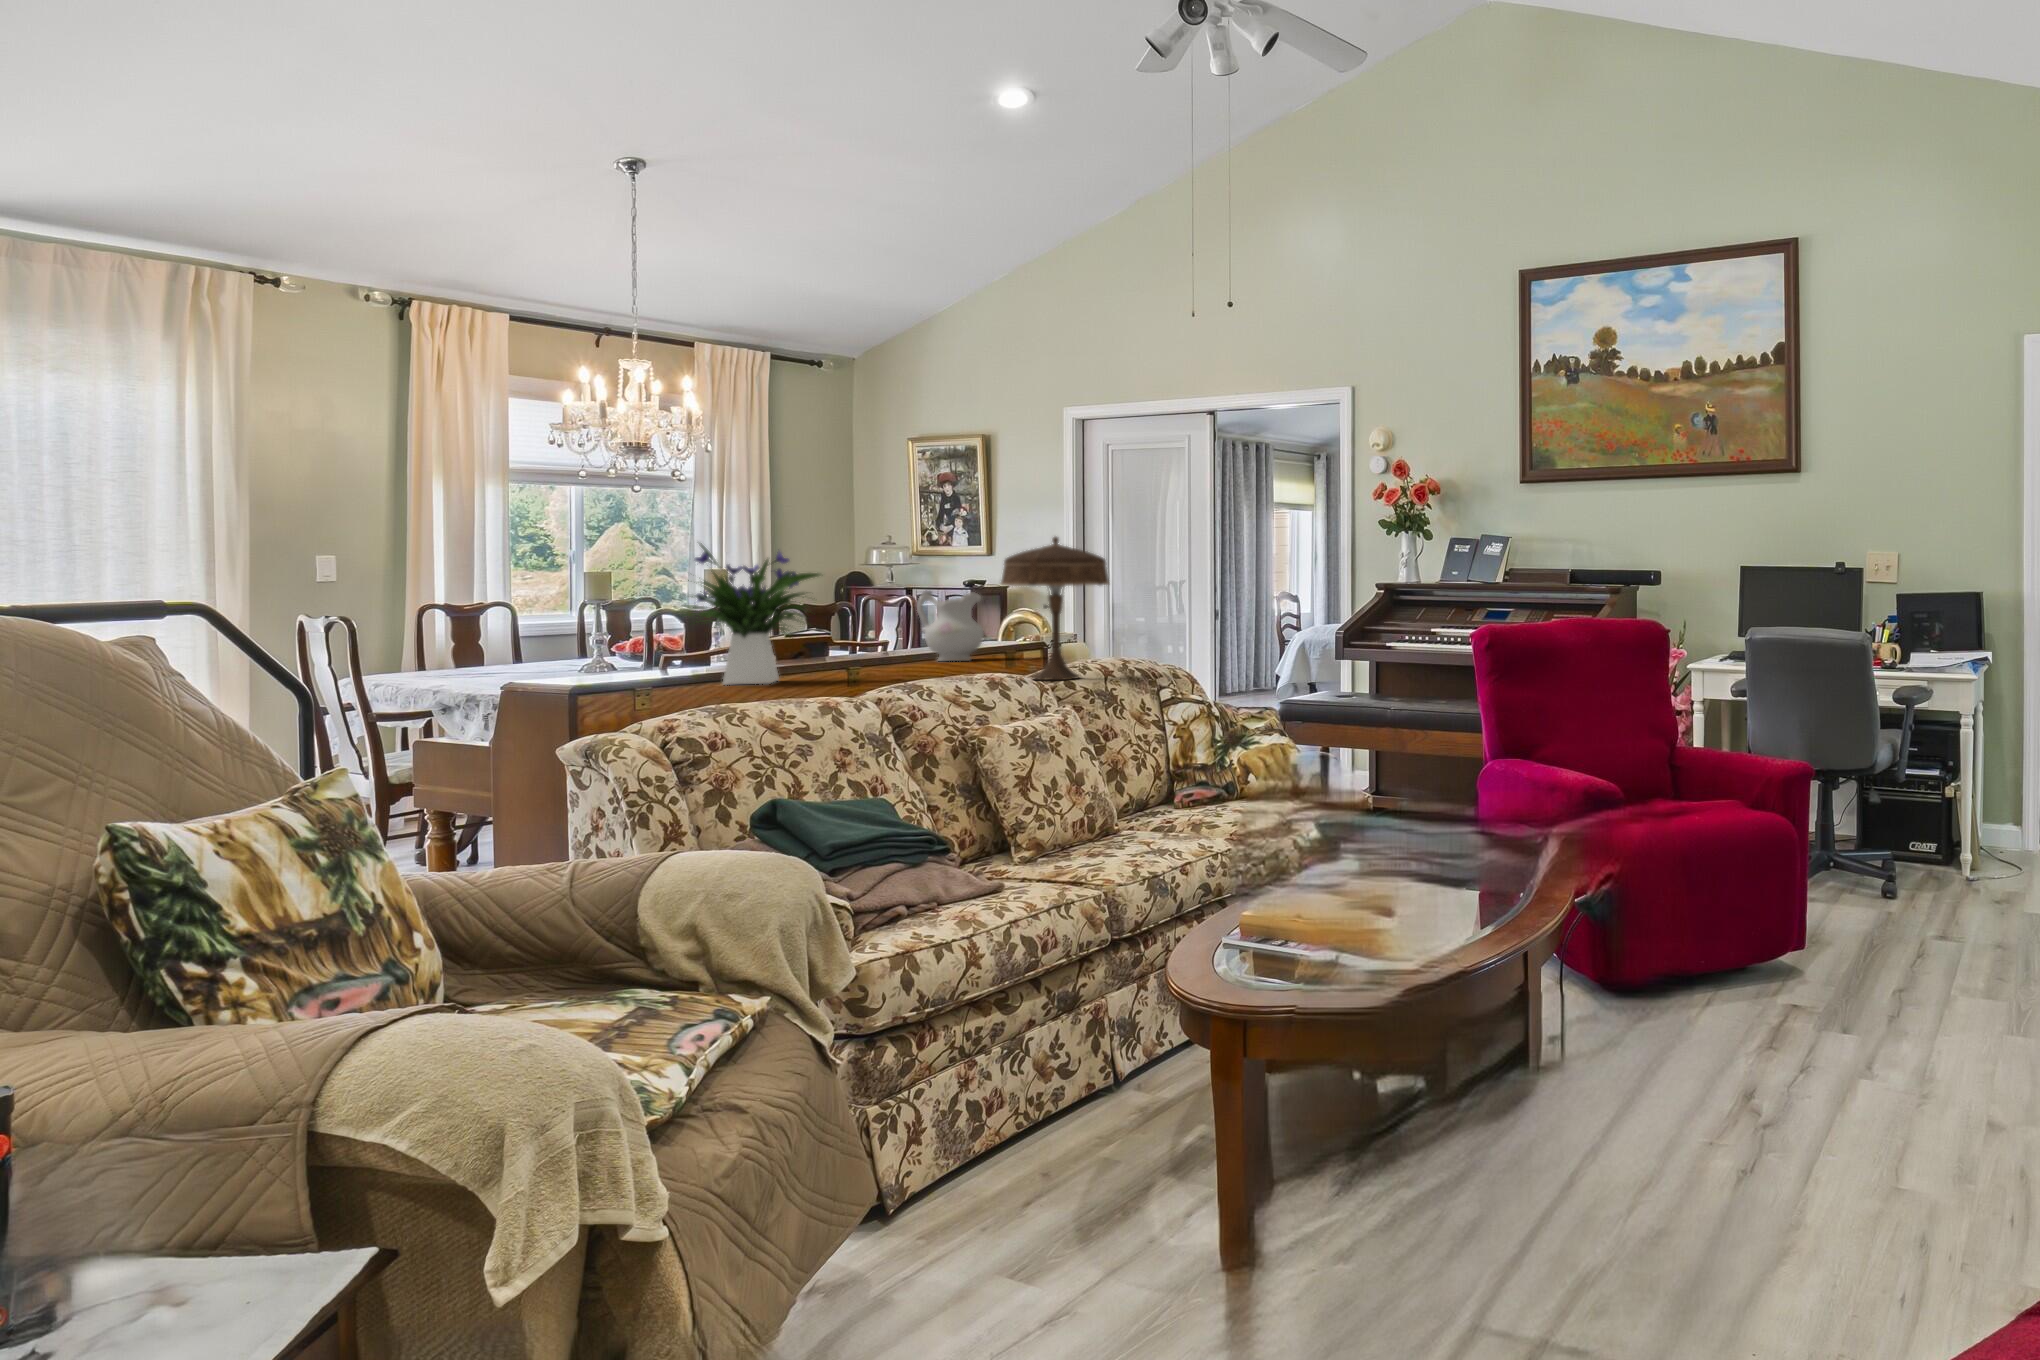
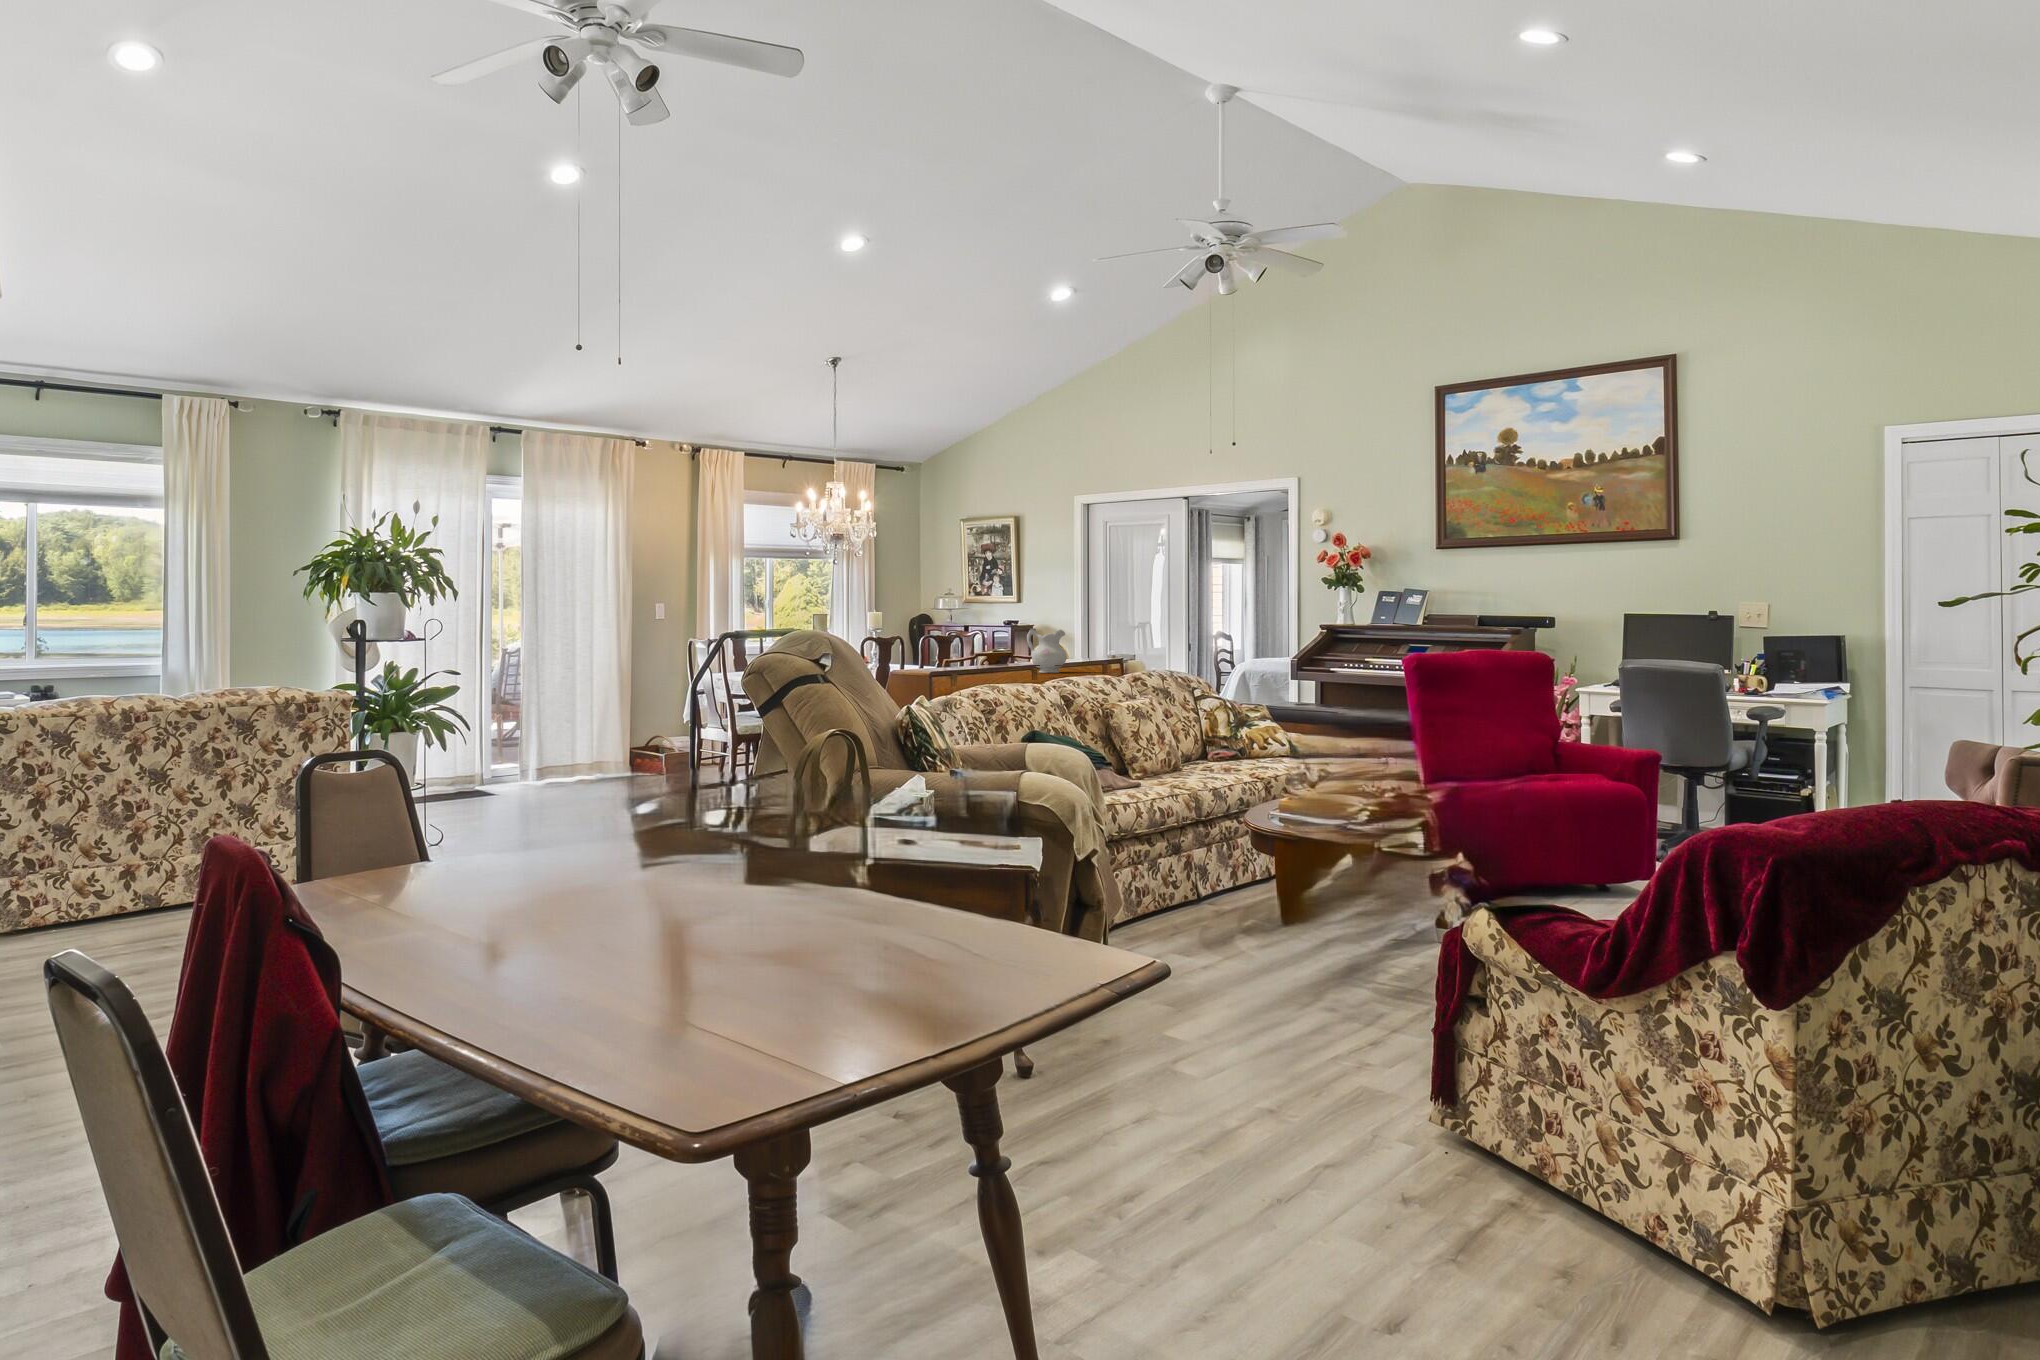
table lamp: present [1001,537,1109,680] -> none [1105,597,1169,682]
flower arrangement: present [687,543,820,685] -> none [925,600,1001,681]

